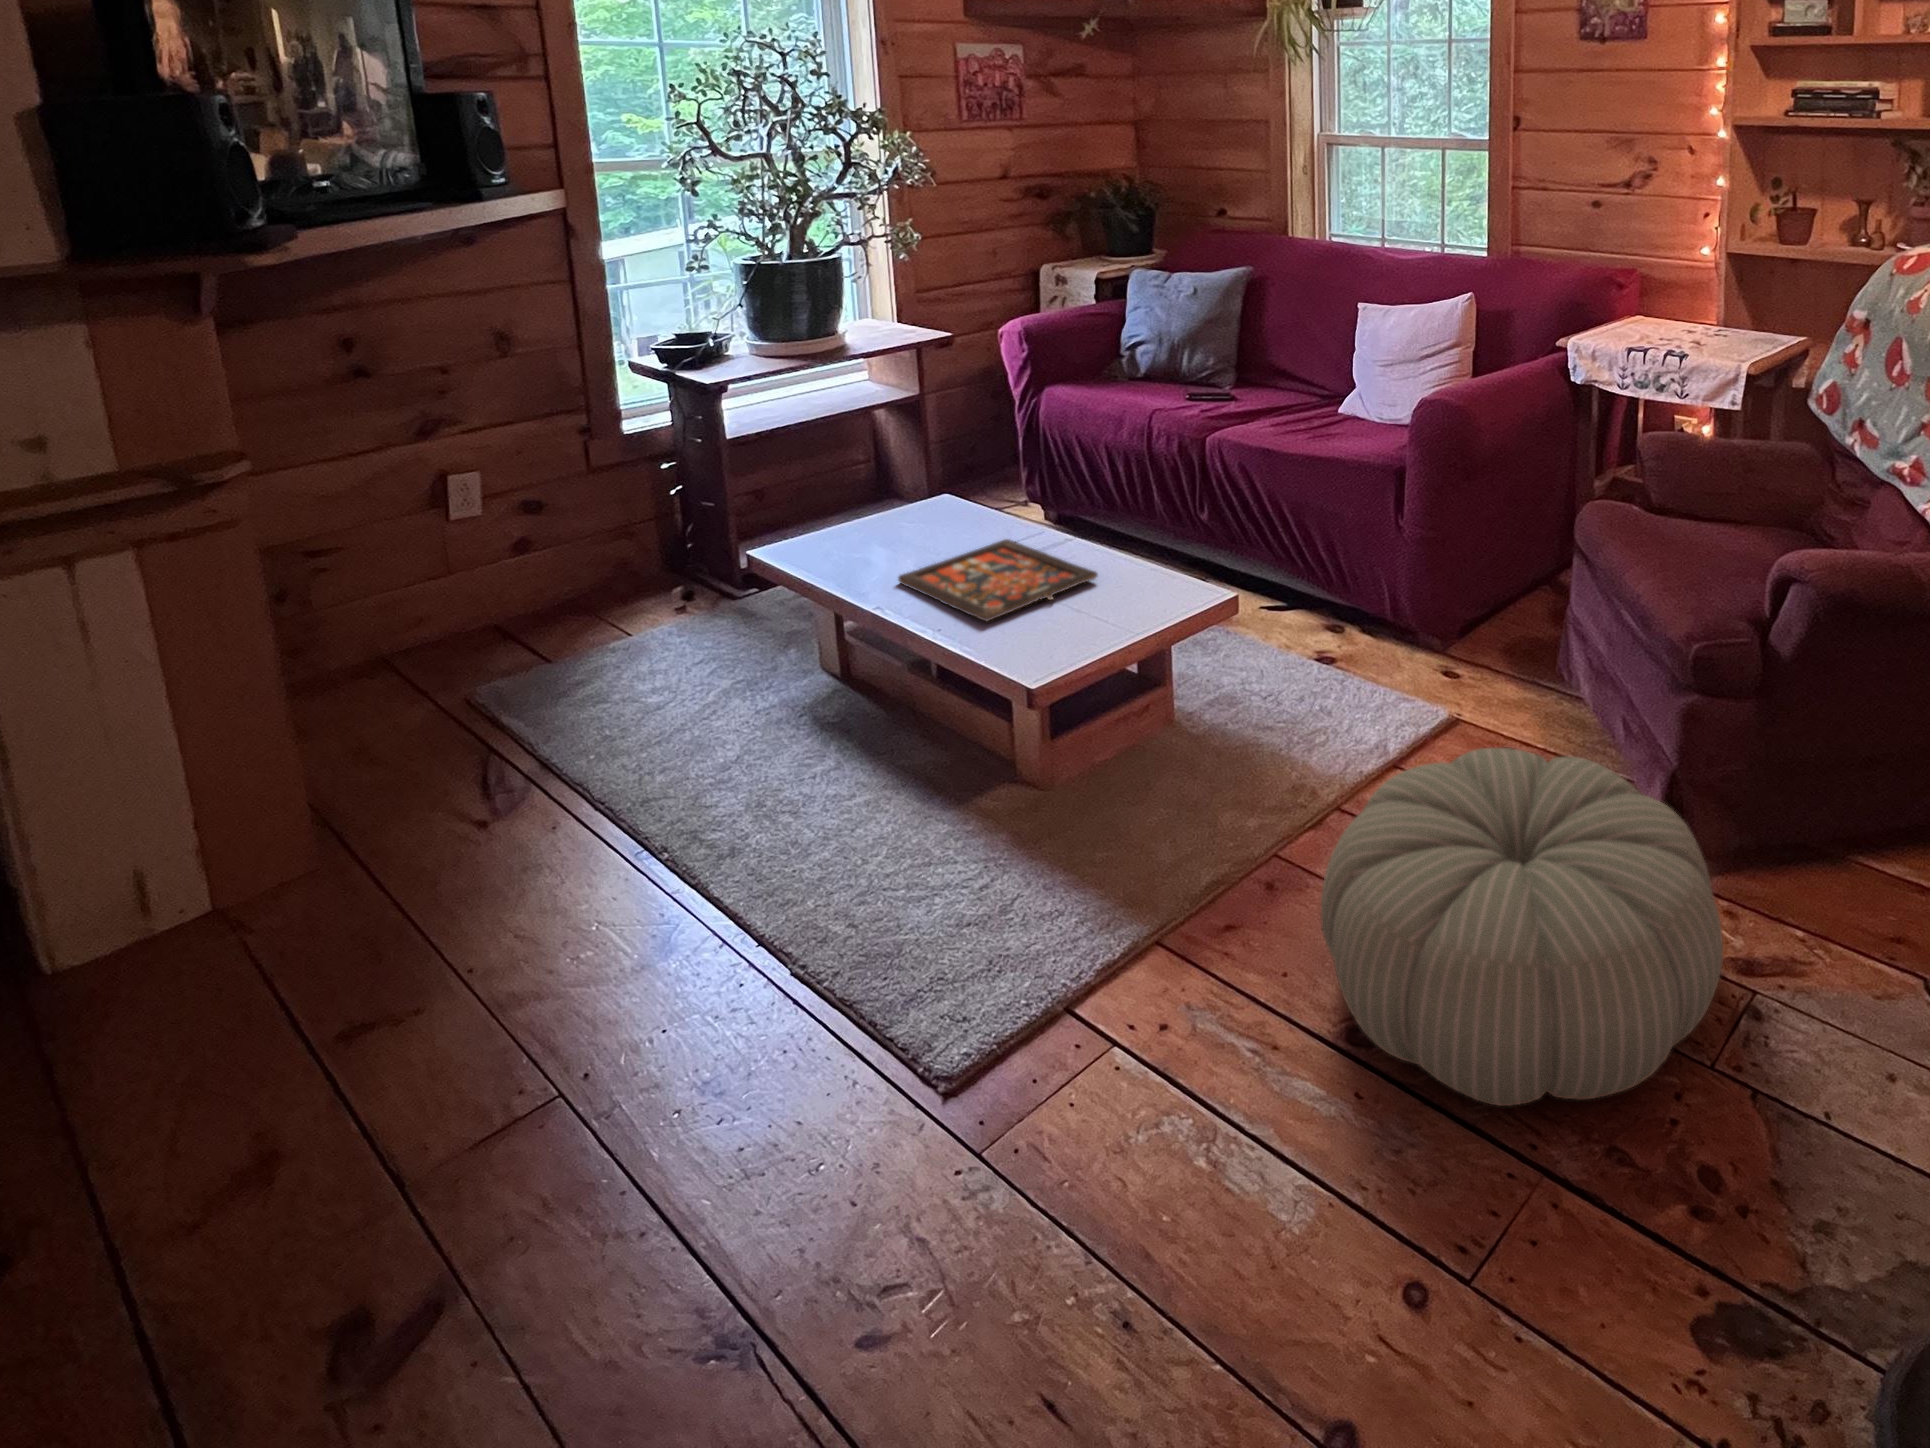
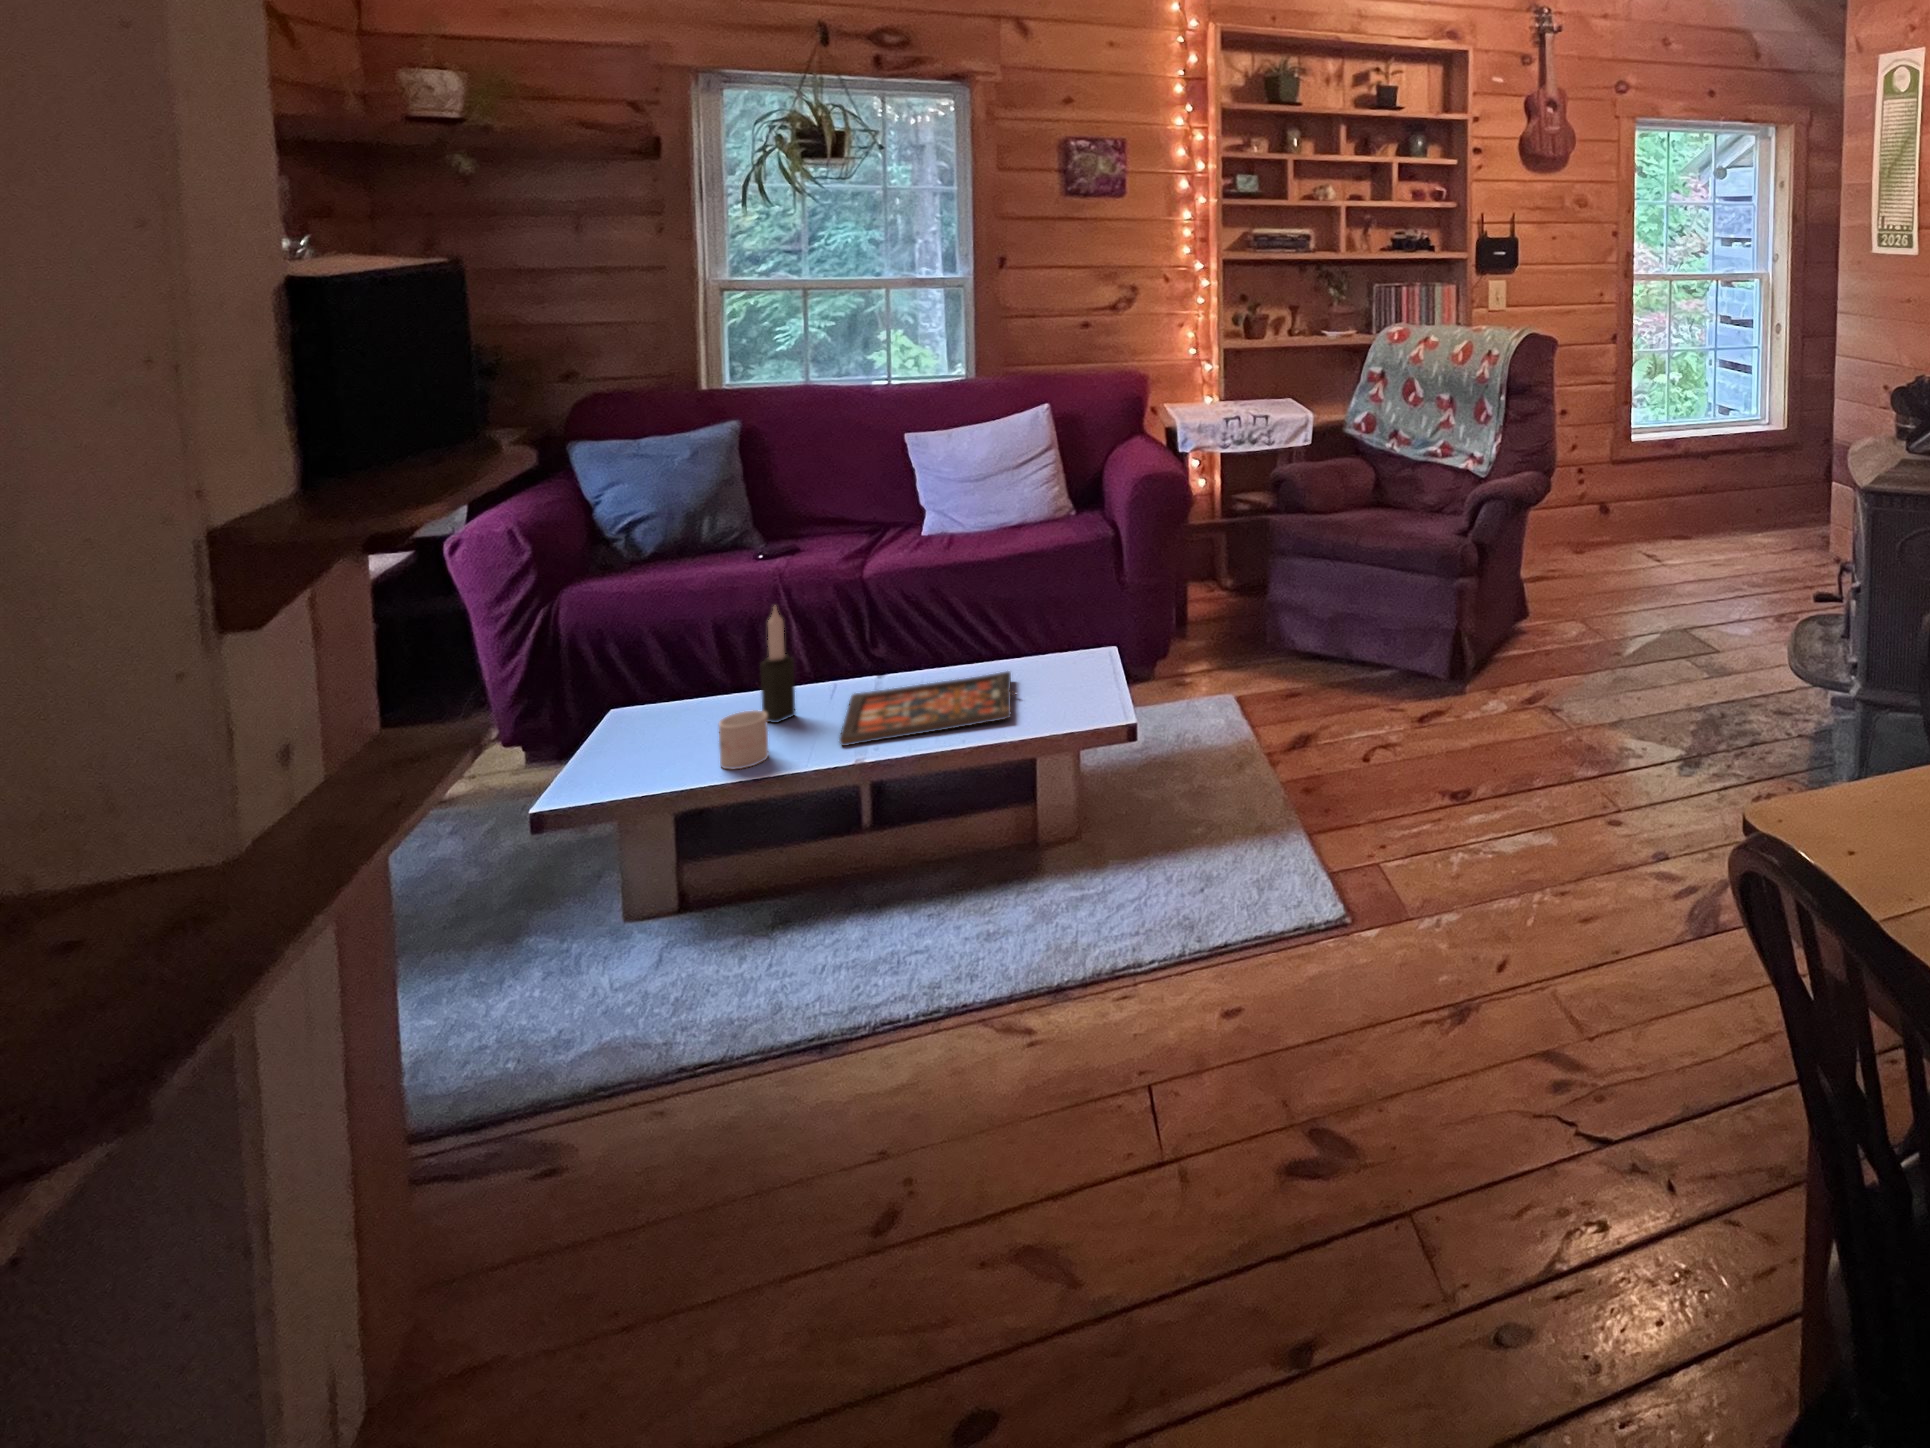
candle: none [938,436,967,541] -> present [760,607,795,723]
mug: none [833,521,889,571] -> present [719,710,768,769]
pouf: present [1321,748,1723,1106] -> none [1368,621,1593,774]

